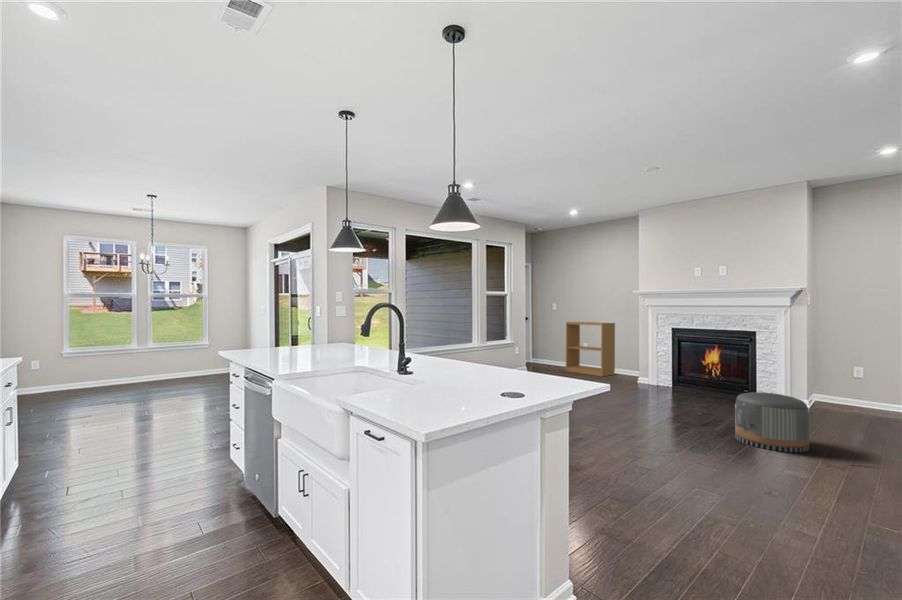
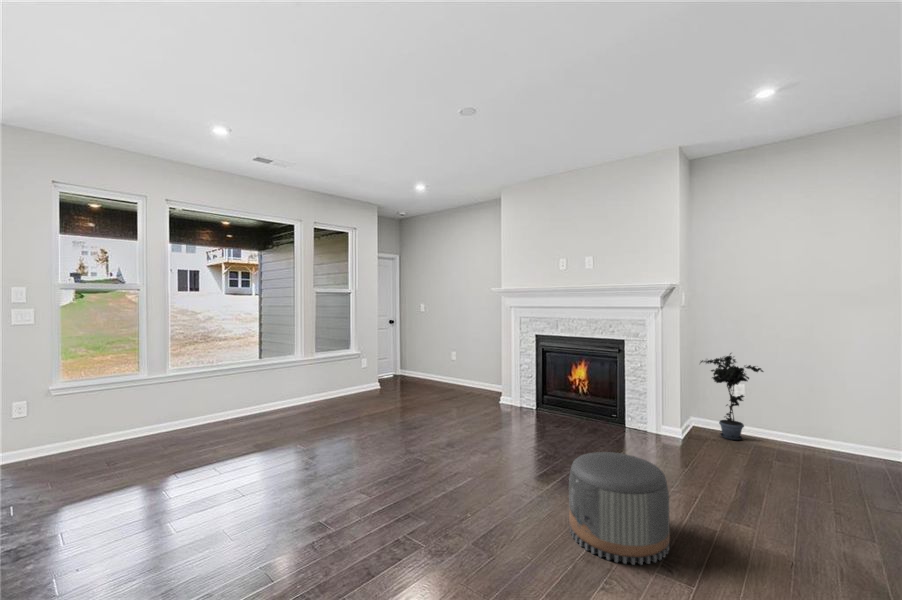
bookshelf: present [566,322,615,376] -> none [426,325,481,393]
potted plant: none [823,342,882,412] -> present [700,353,763,440]

